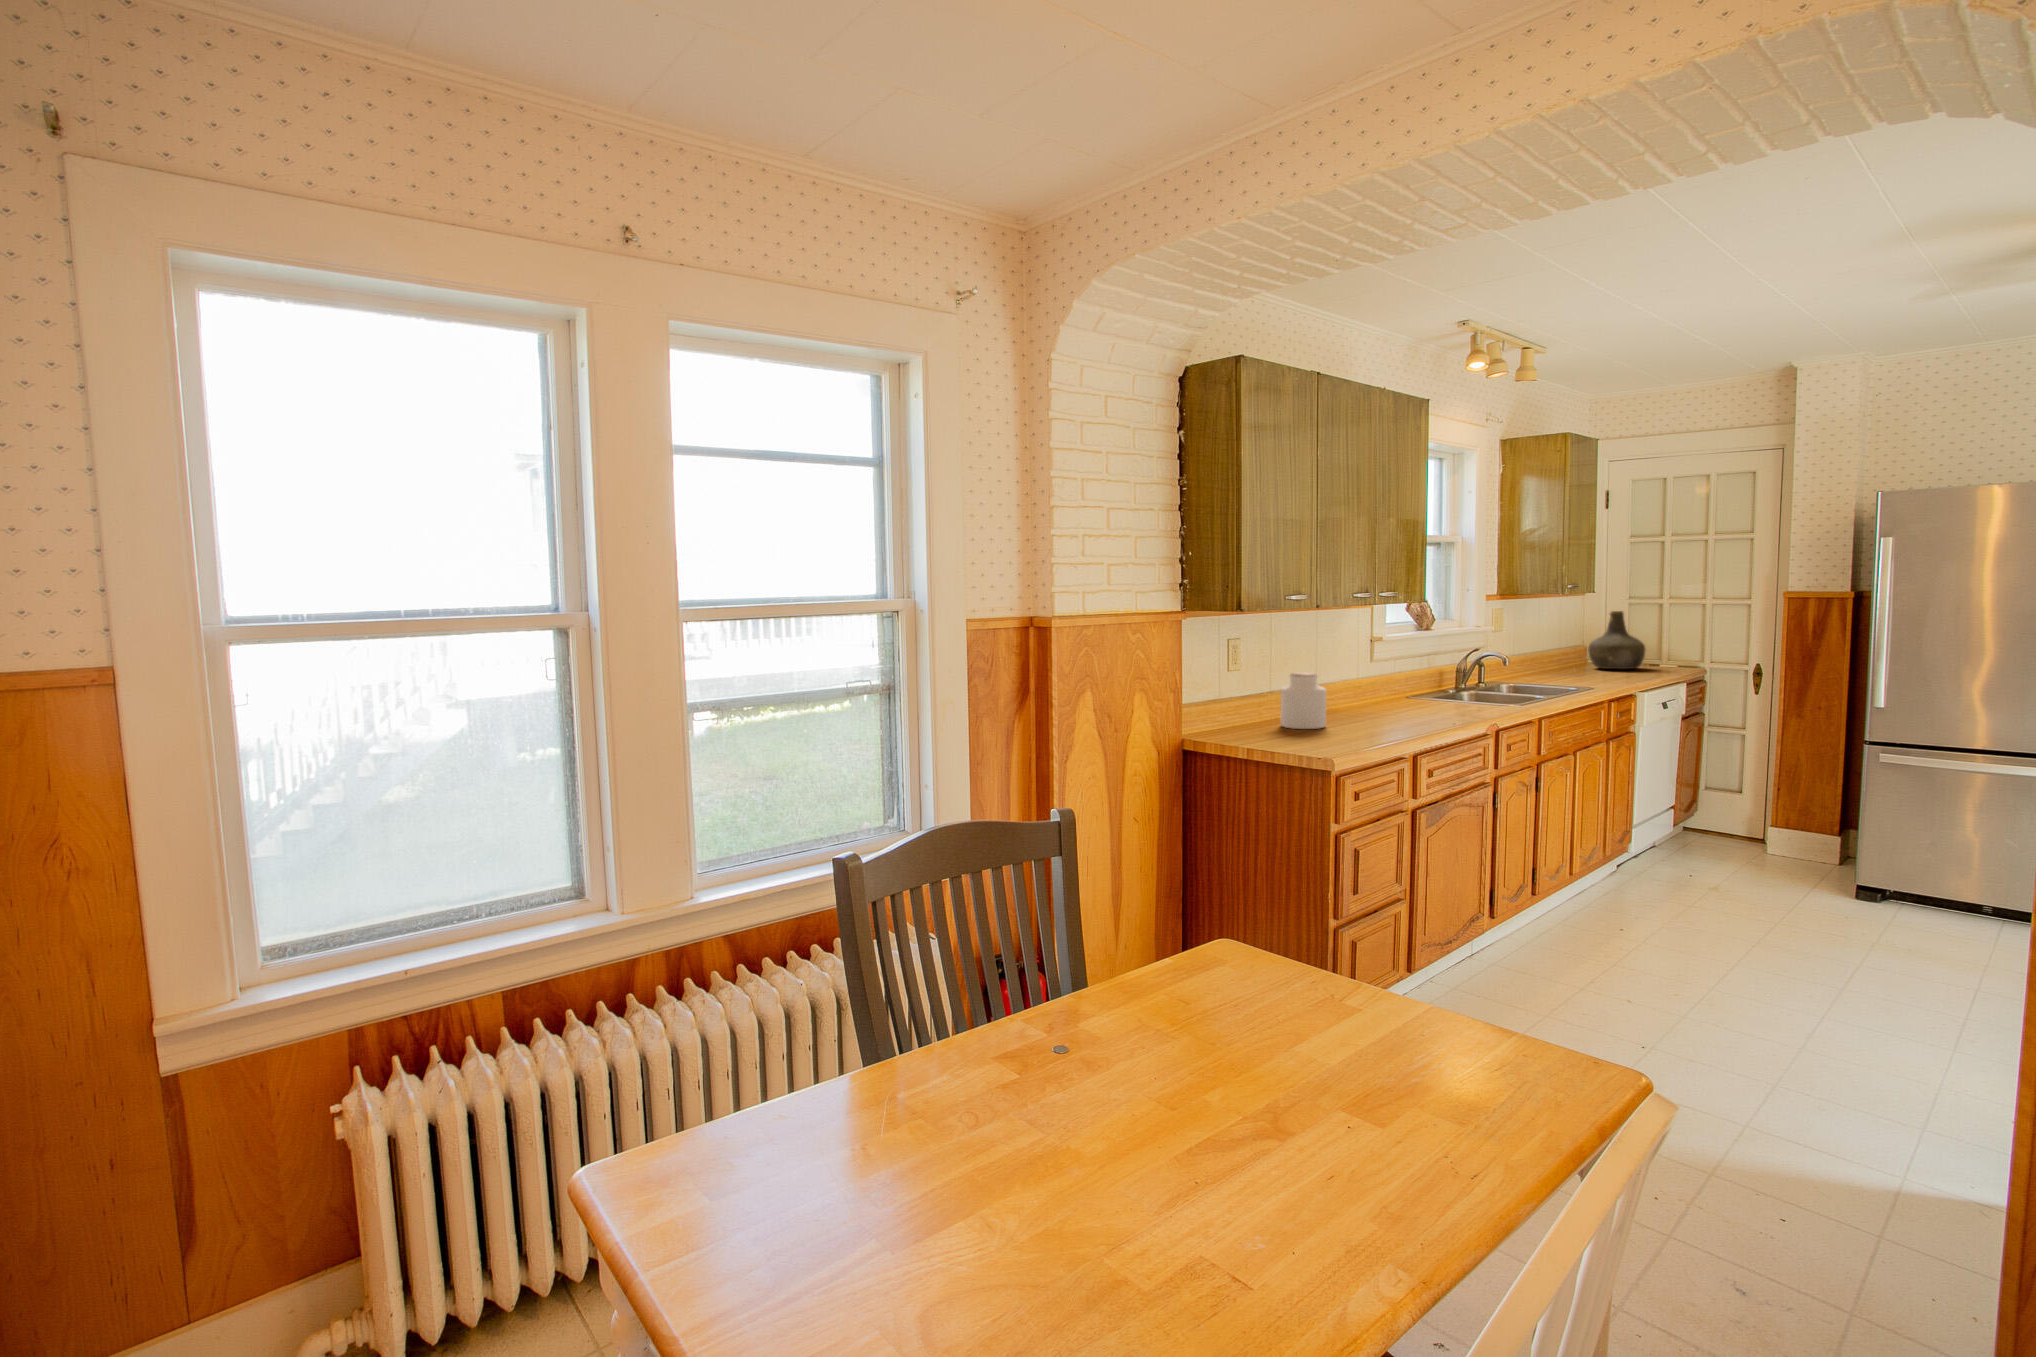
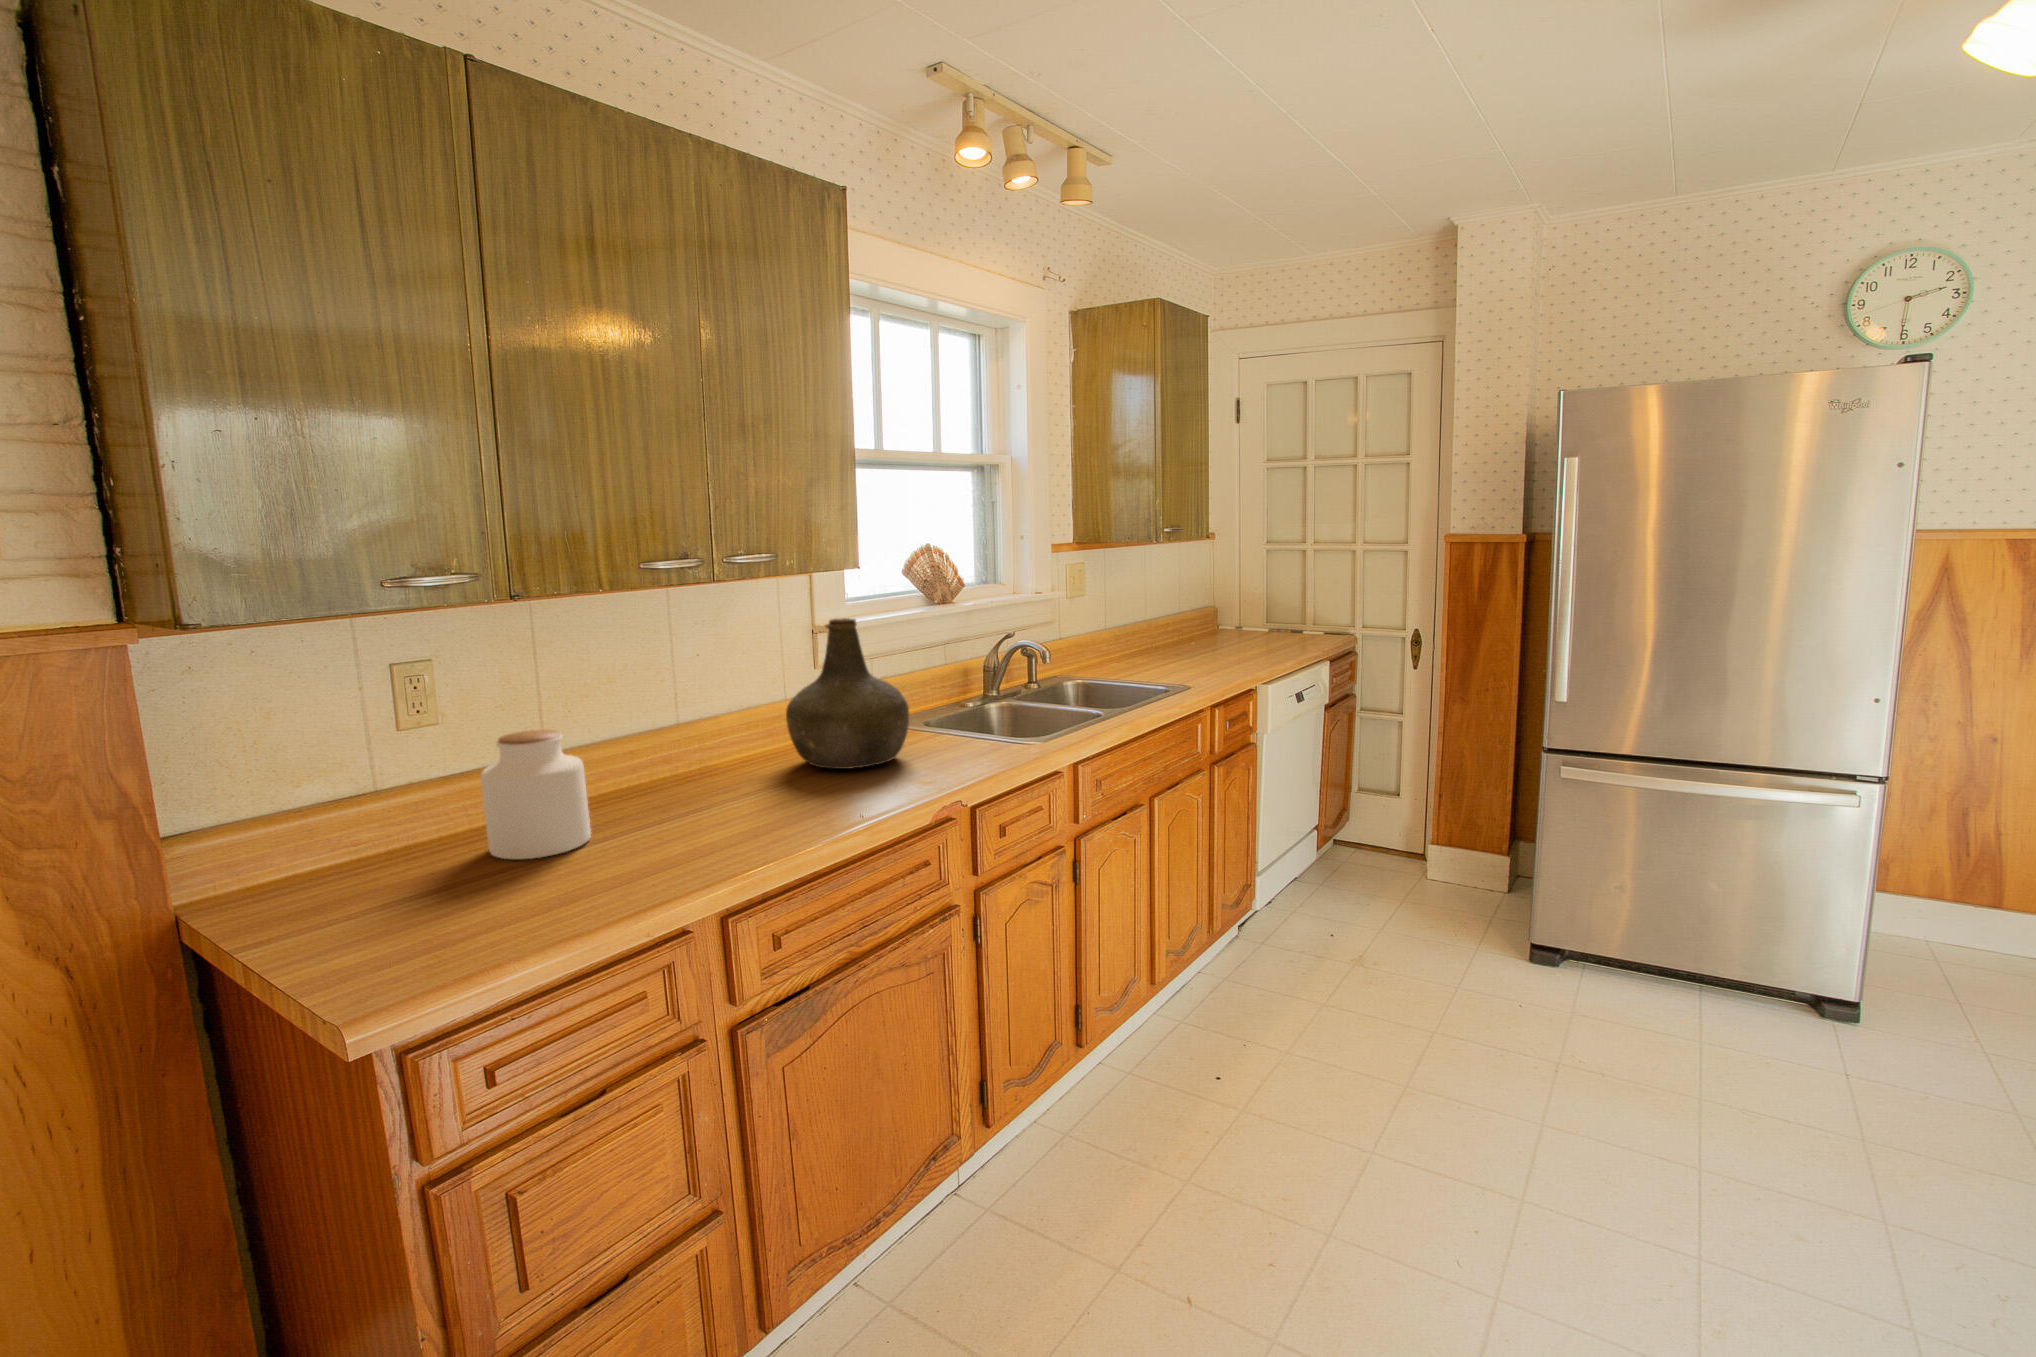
bottle: present [1588,611,1645,669] -> present [786,618,909,769]

